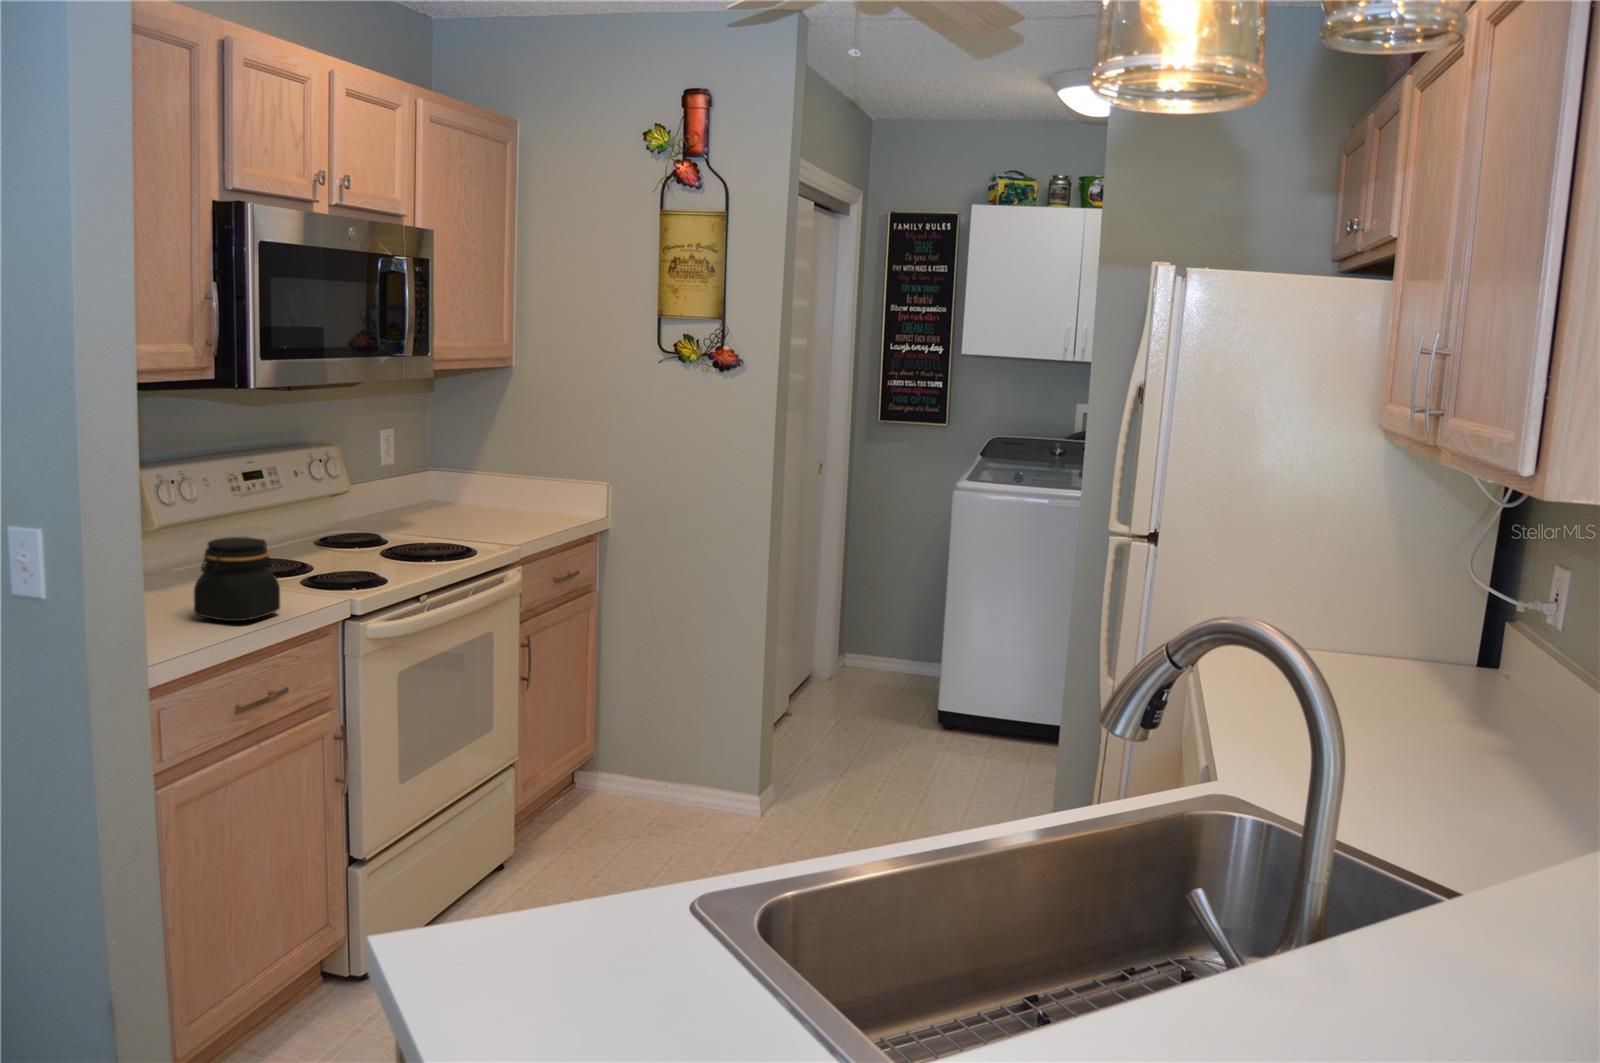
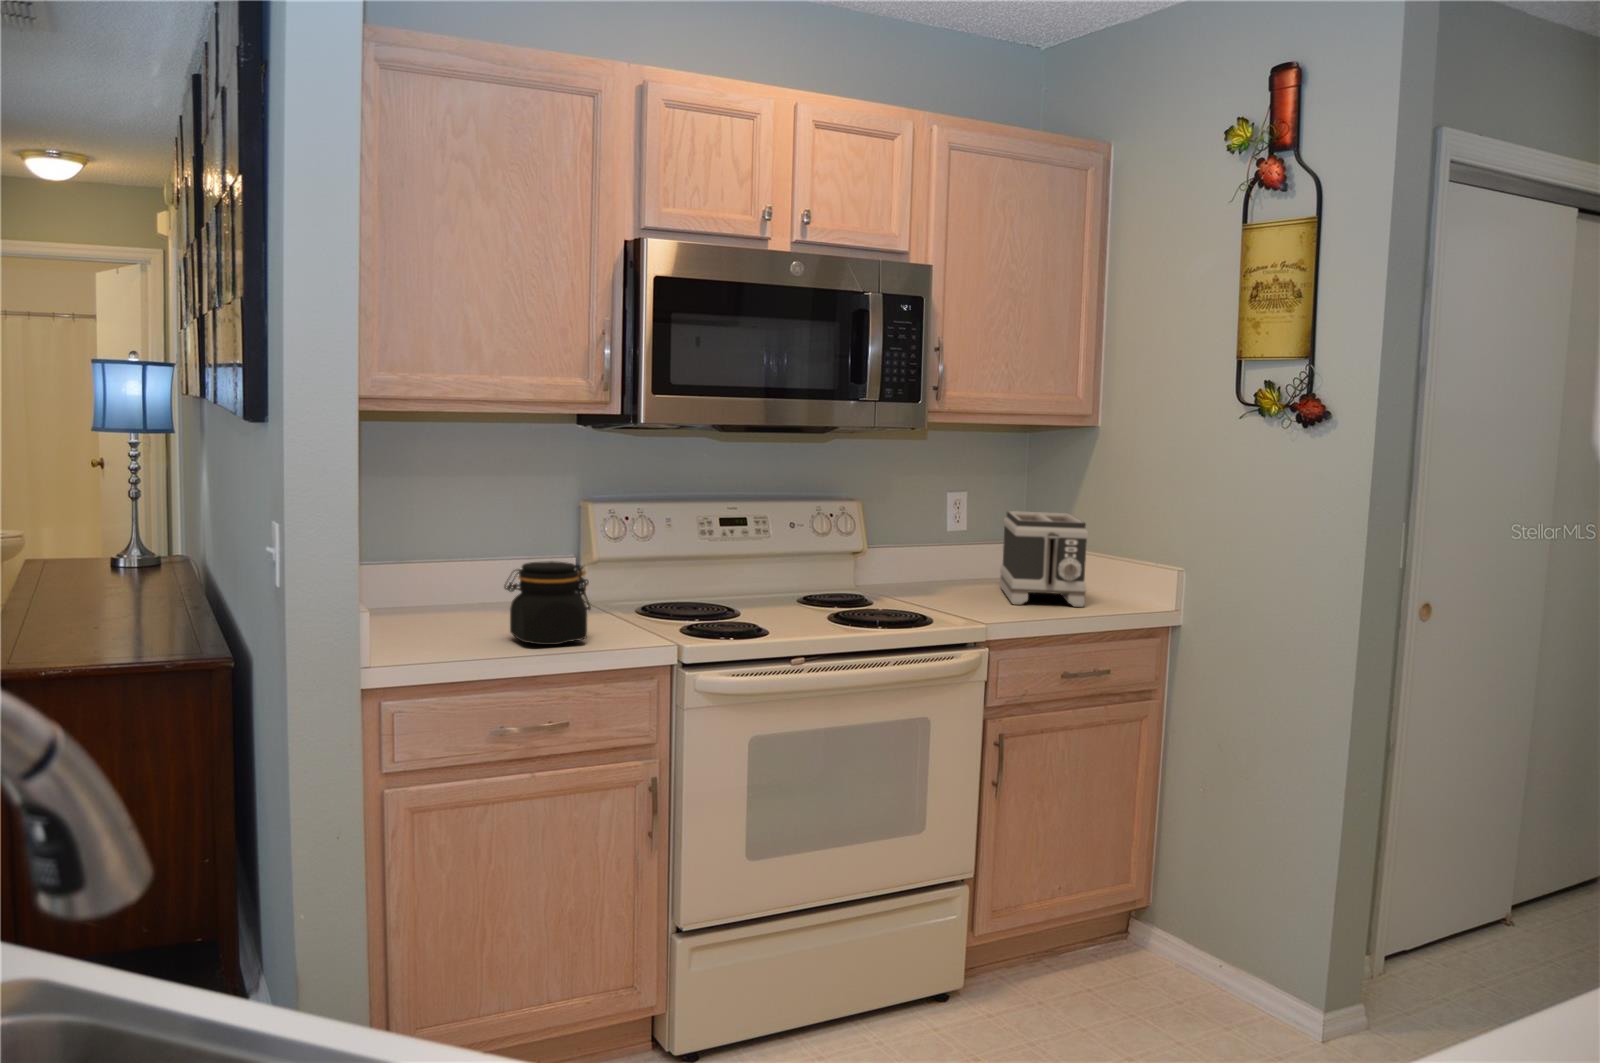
toaster: none [443,441,549,526] -> present [1000,511,1088,607]

